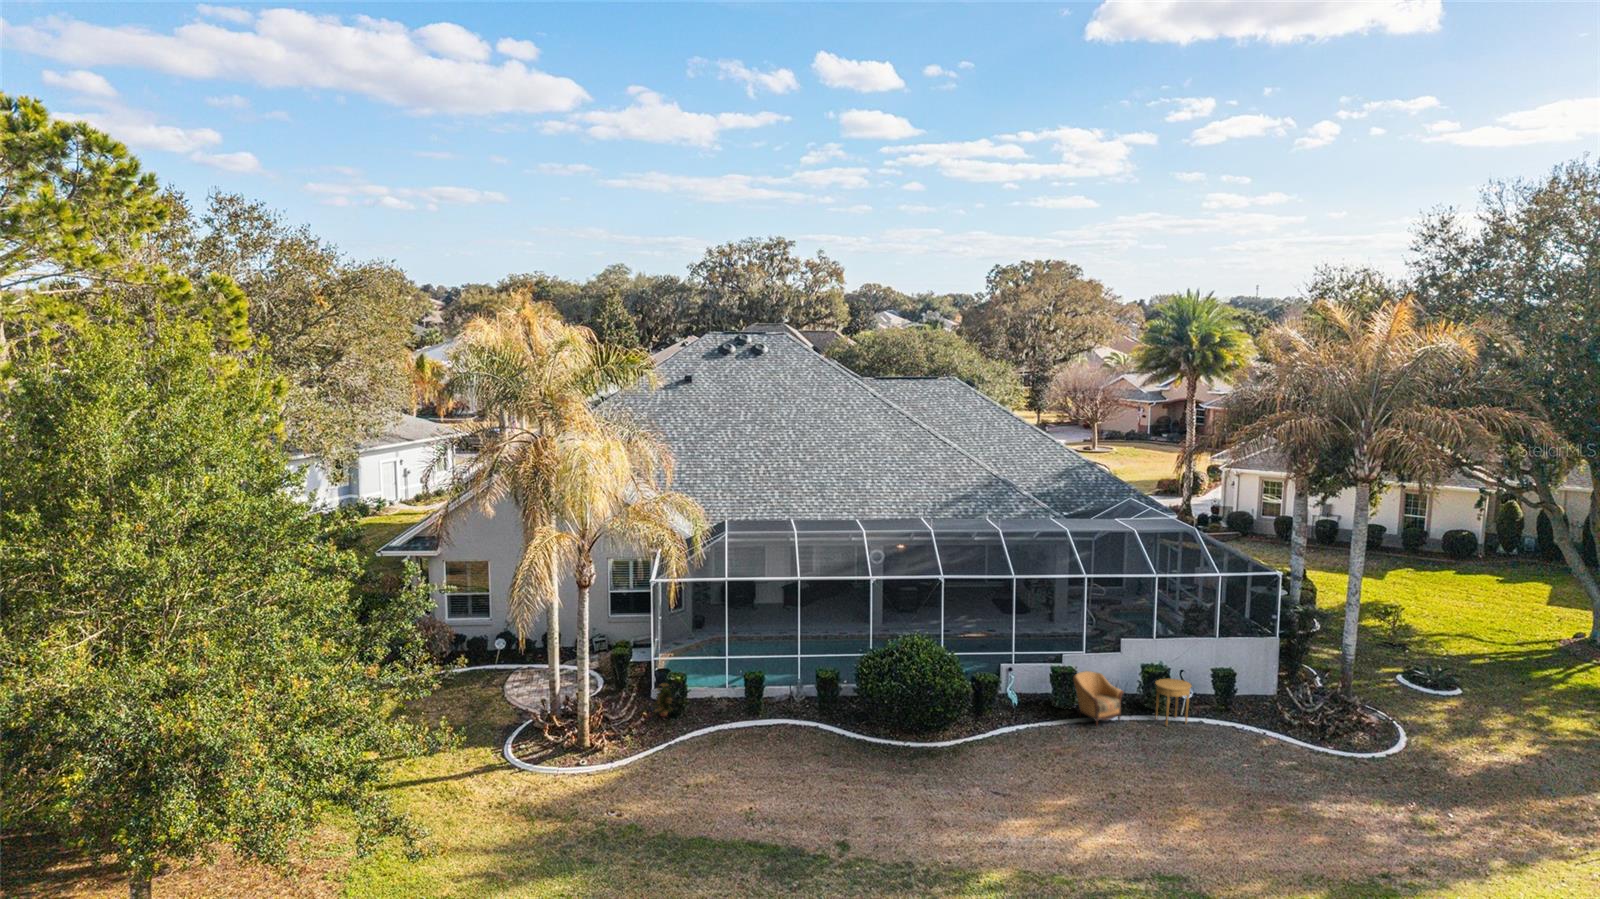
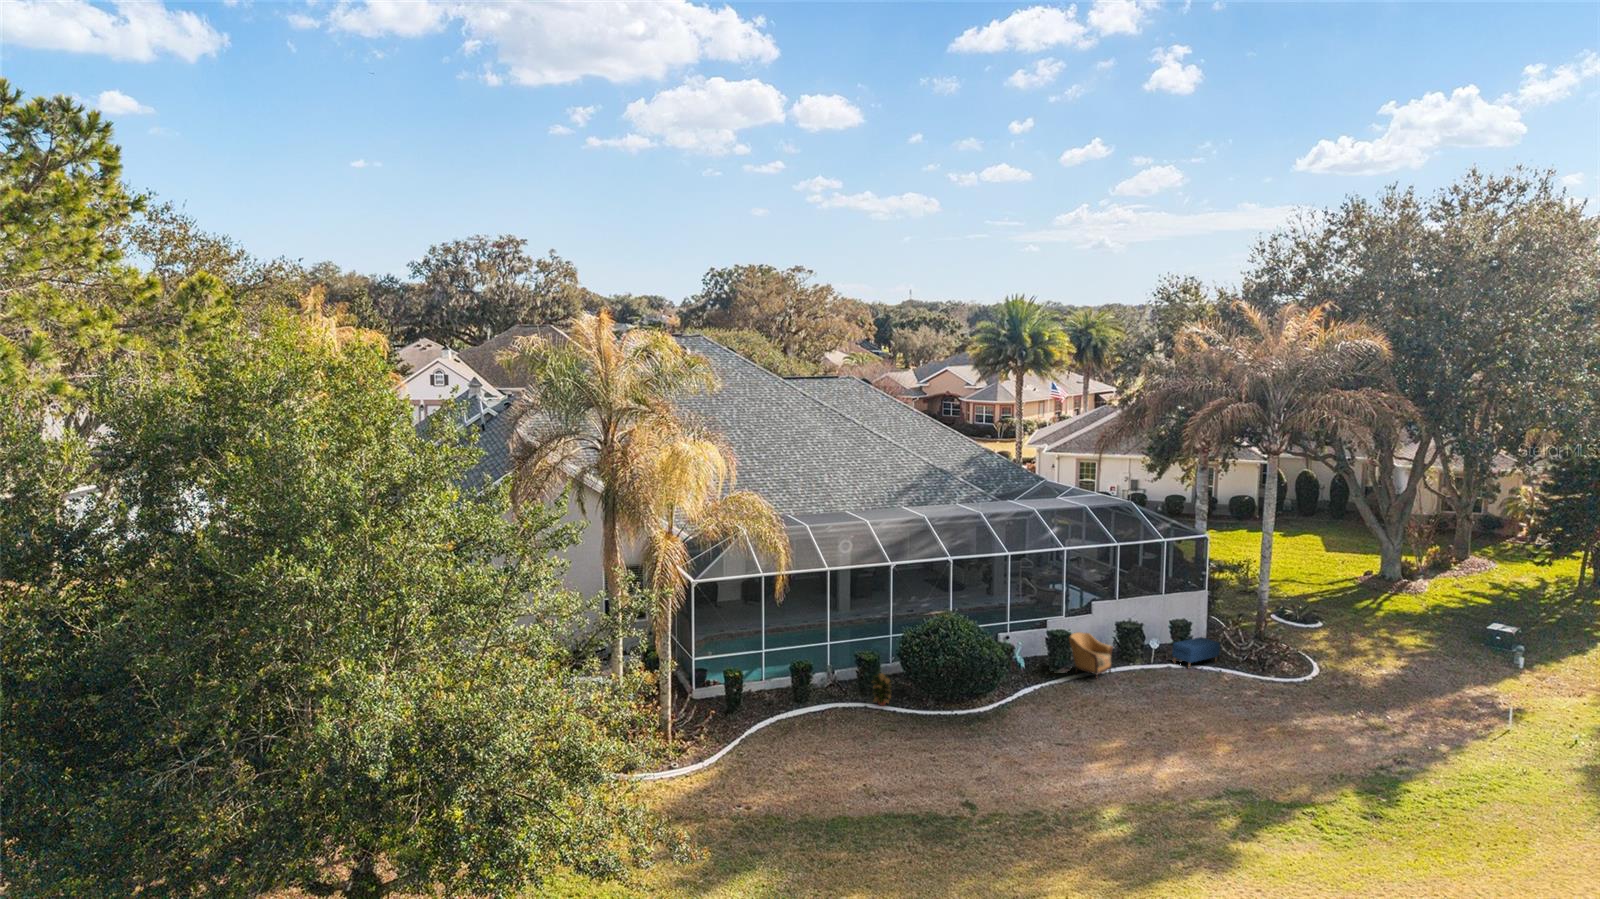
side table: present [1155,679,1192,726] -> none [1133,632,1164,674]
decorative plant: present [654,683,675,716] -> present [872,673,892,706]
bench: none [1210,691,1272,727] -> present [1172,637,1220,668]

